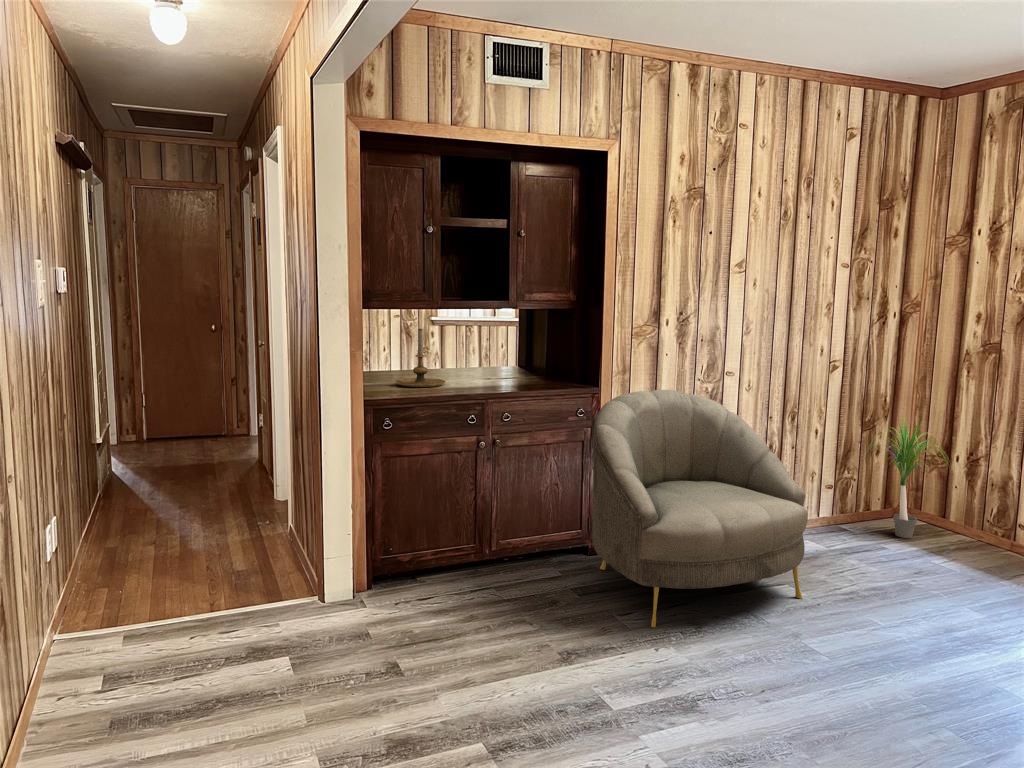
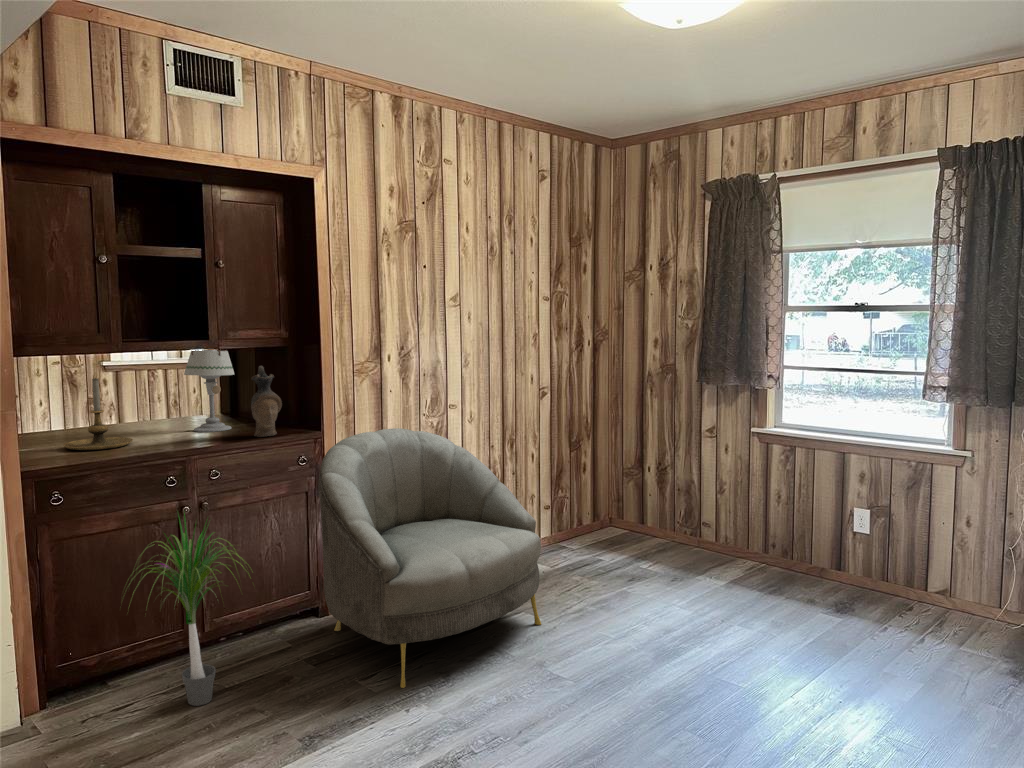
table lamp: none [488,303,530,380] -> present [184,349,234,432]
ceramic pitcher: none [541,324,566,387] -> present [251,366,282,437]
potted plant: present [874,420,943,538] -> present [129,519,239,706]

